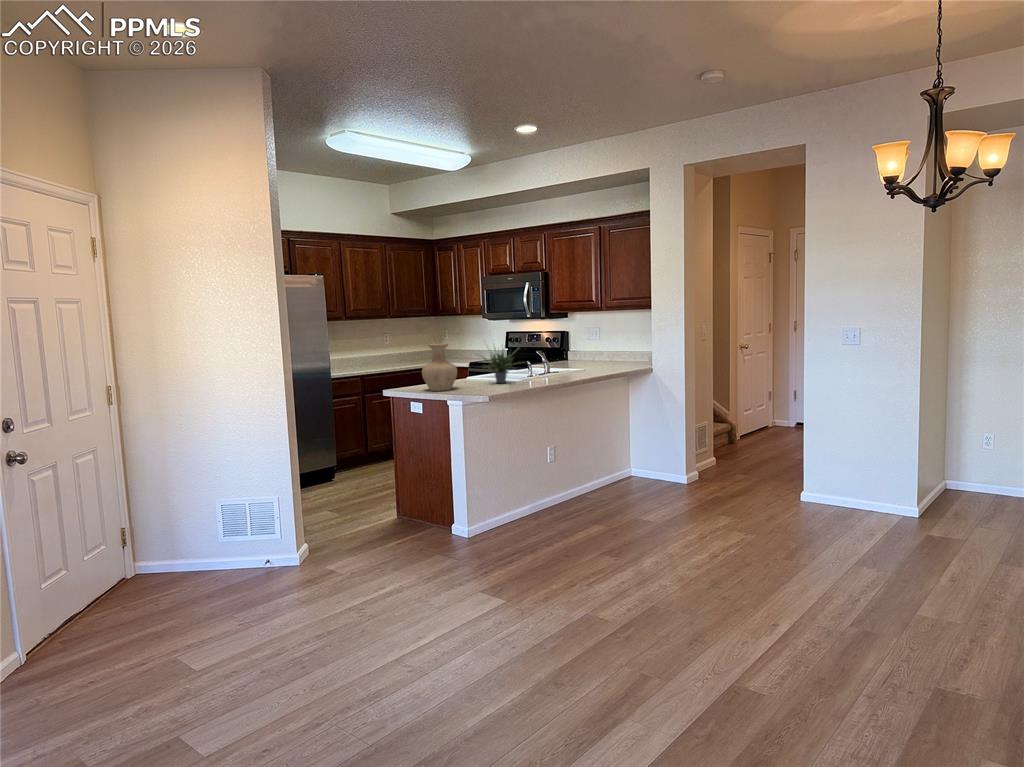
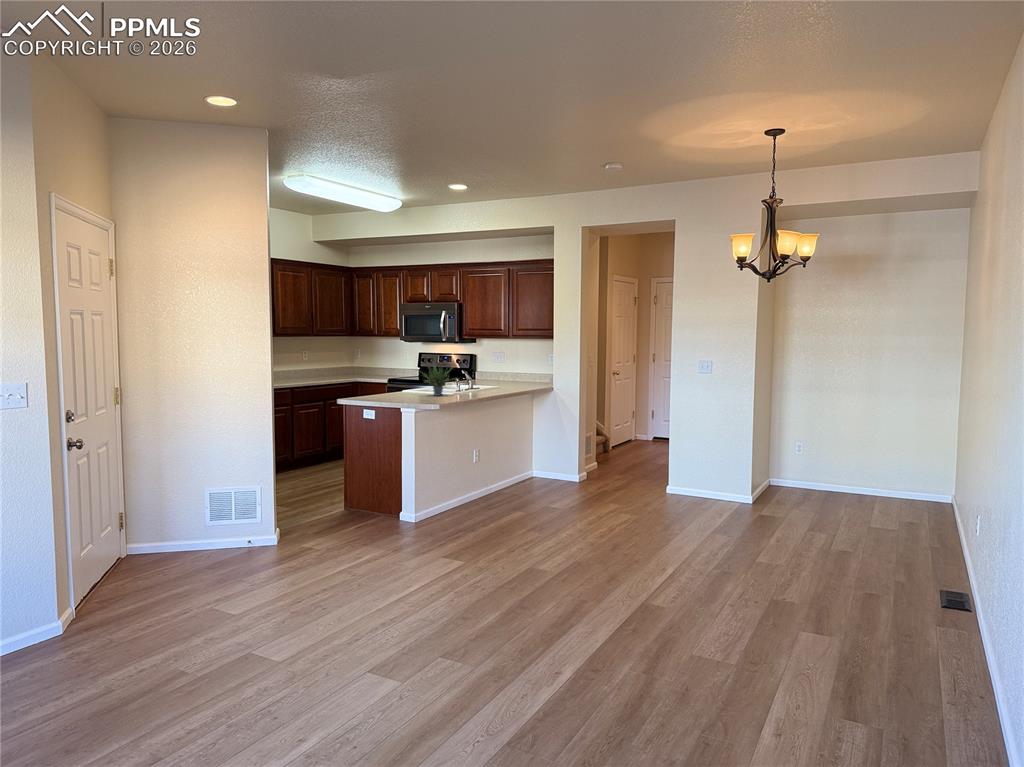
vase: present [422,343,457,391] -> none [375,361,405,400]

